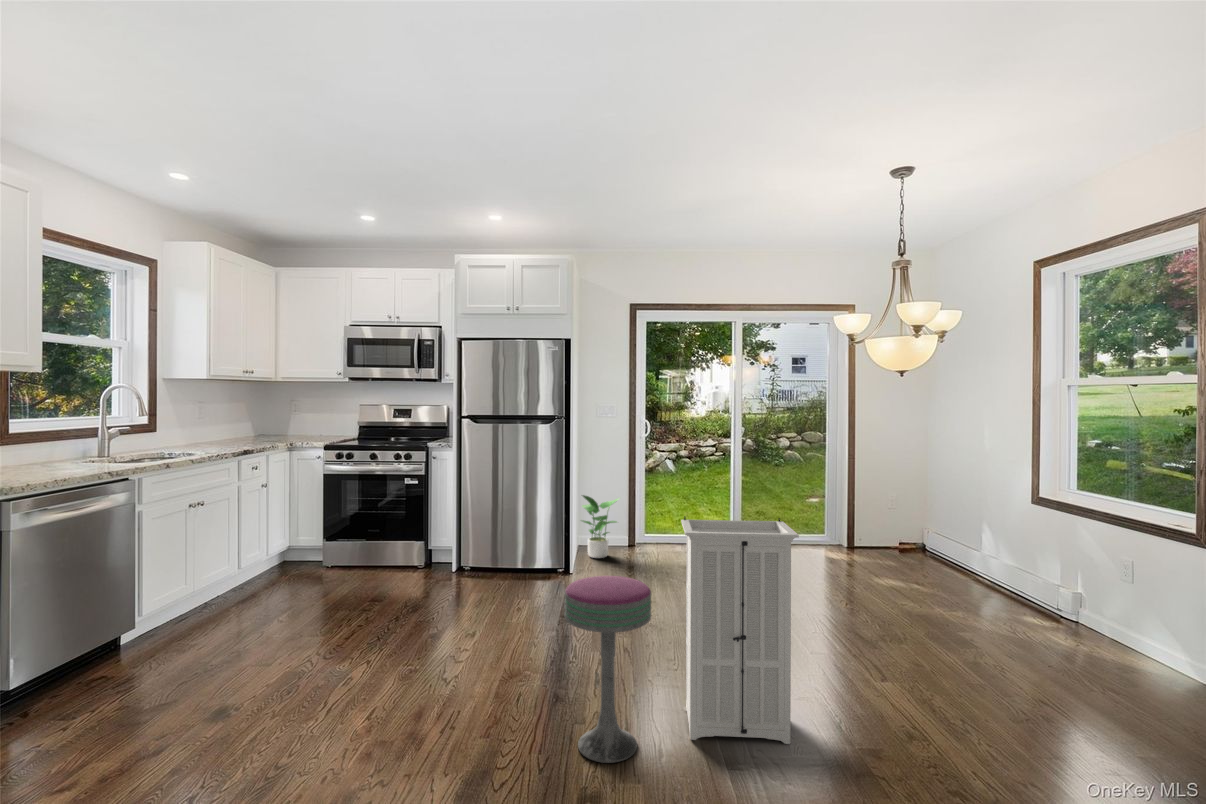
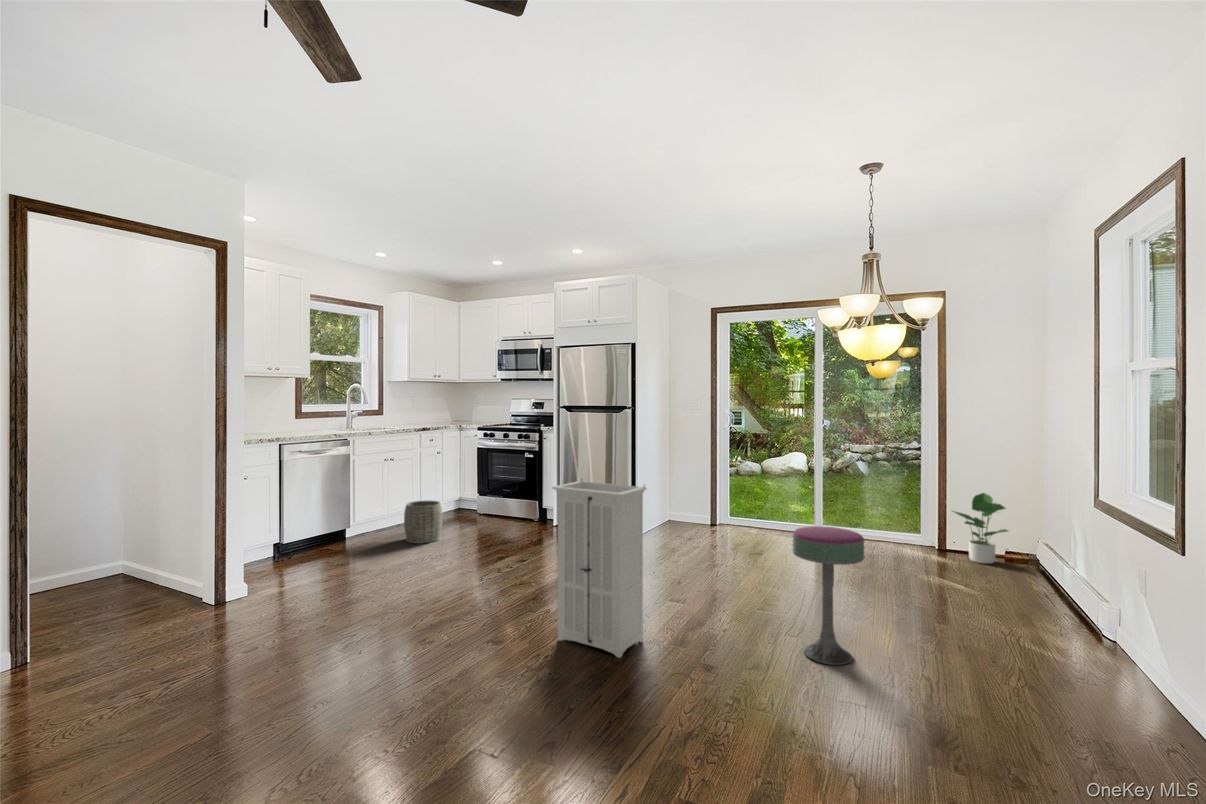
potted plant: present [582,495,618,558] -> present [955,493,1008,564]
woven basket: none [252,559,315,630] -> present [404,500,442,544]
bar stool: present [564,576,652,763] -> present [792,526,864,665]

